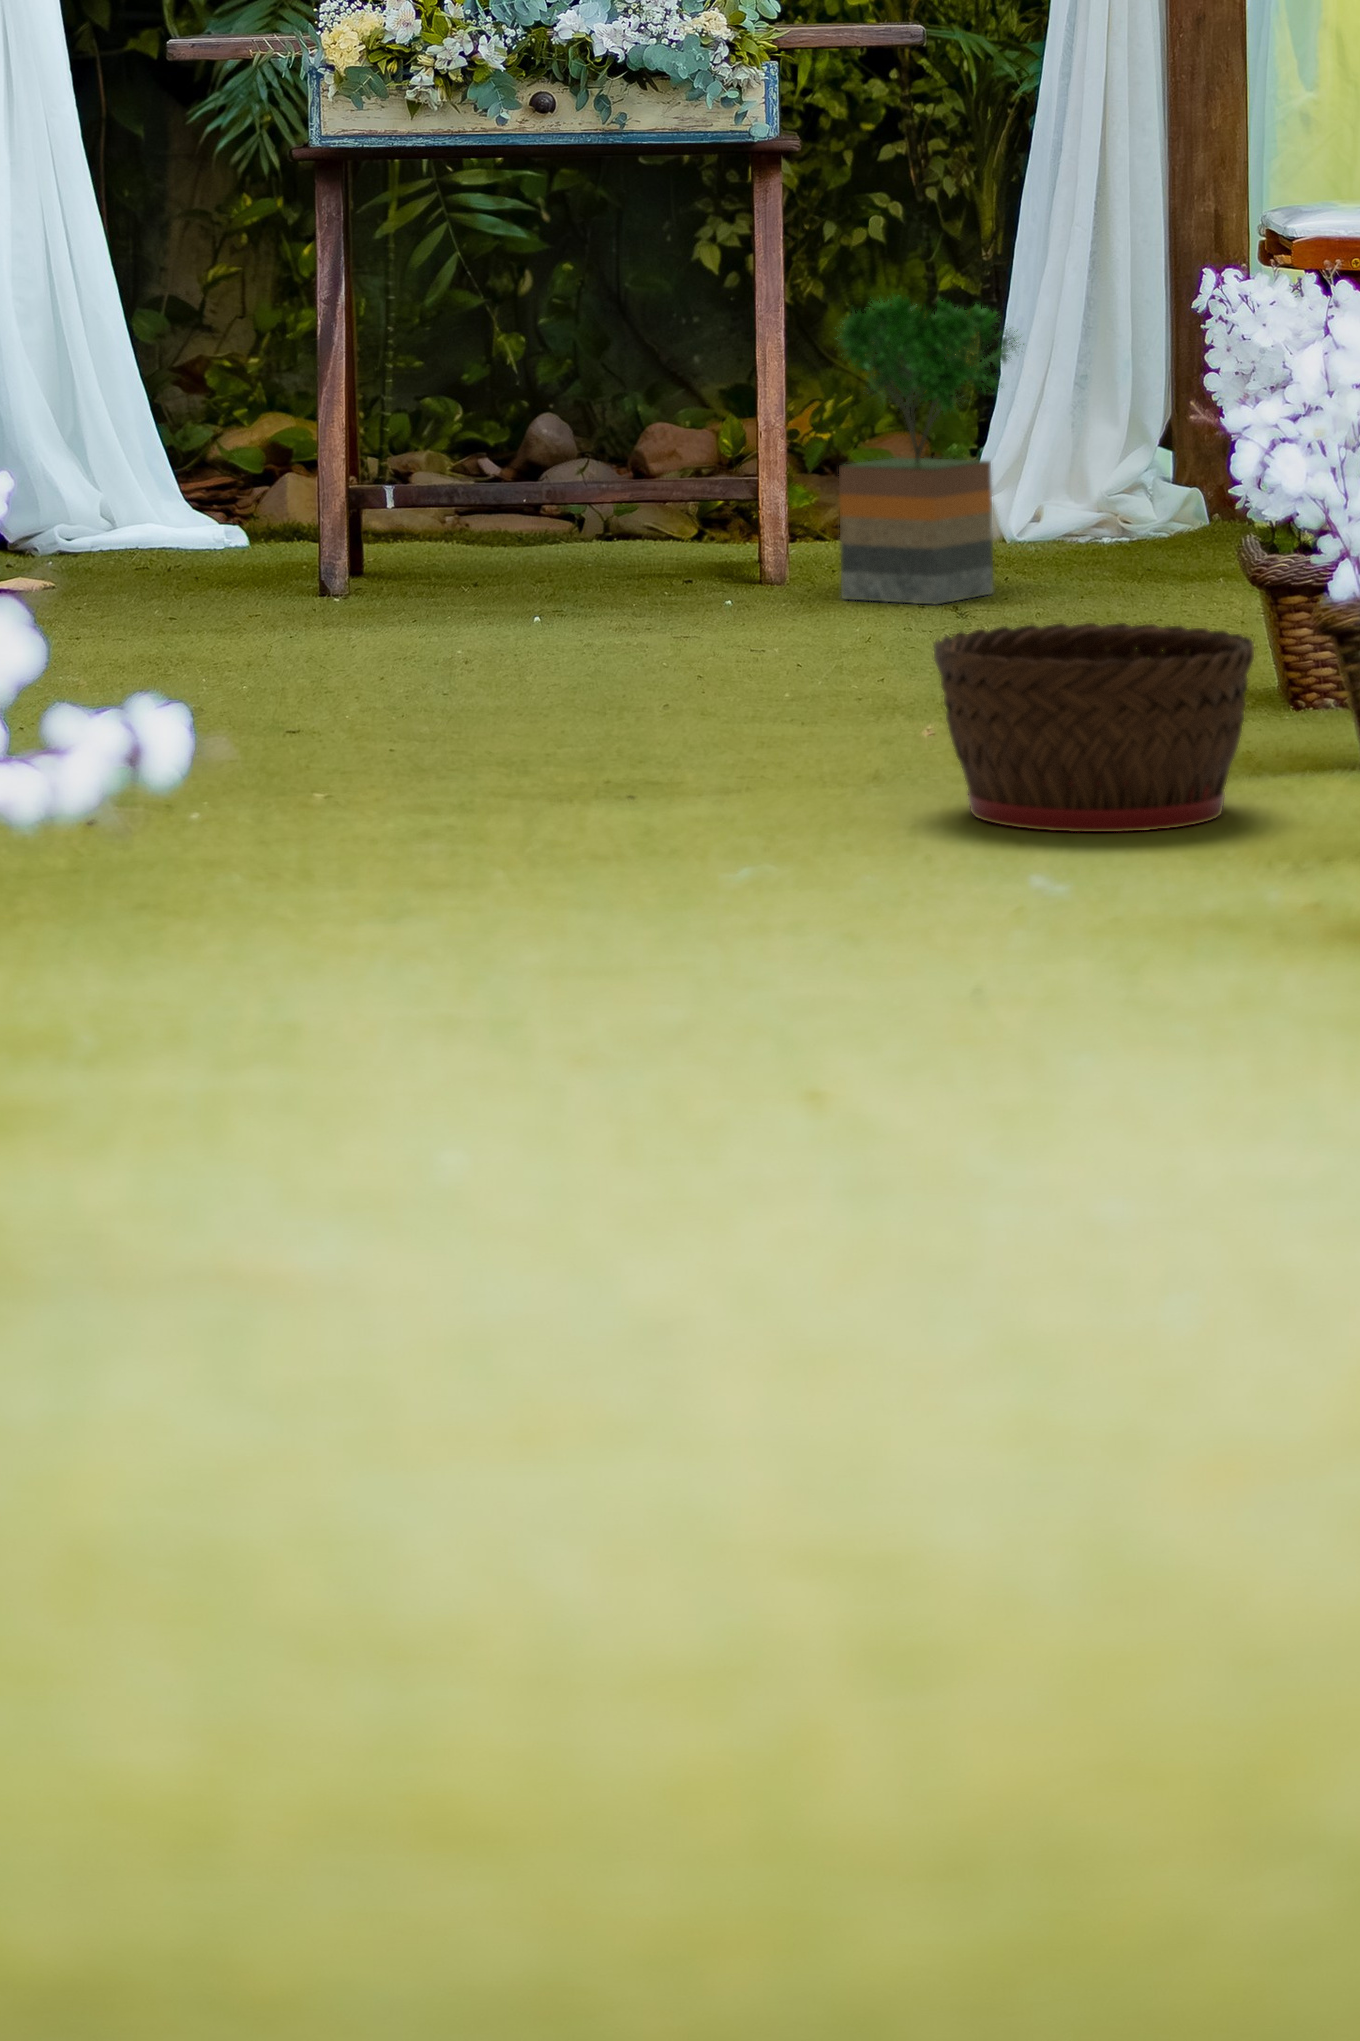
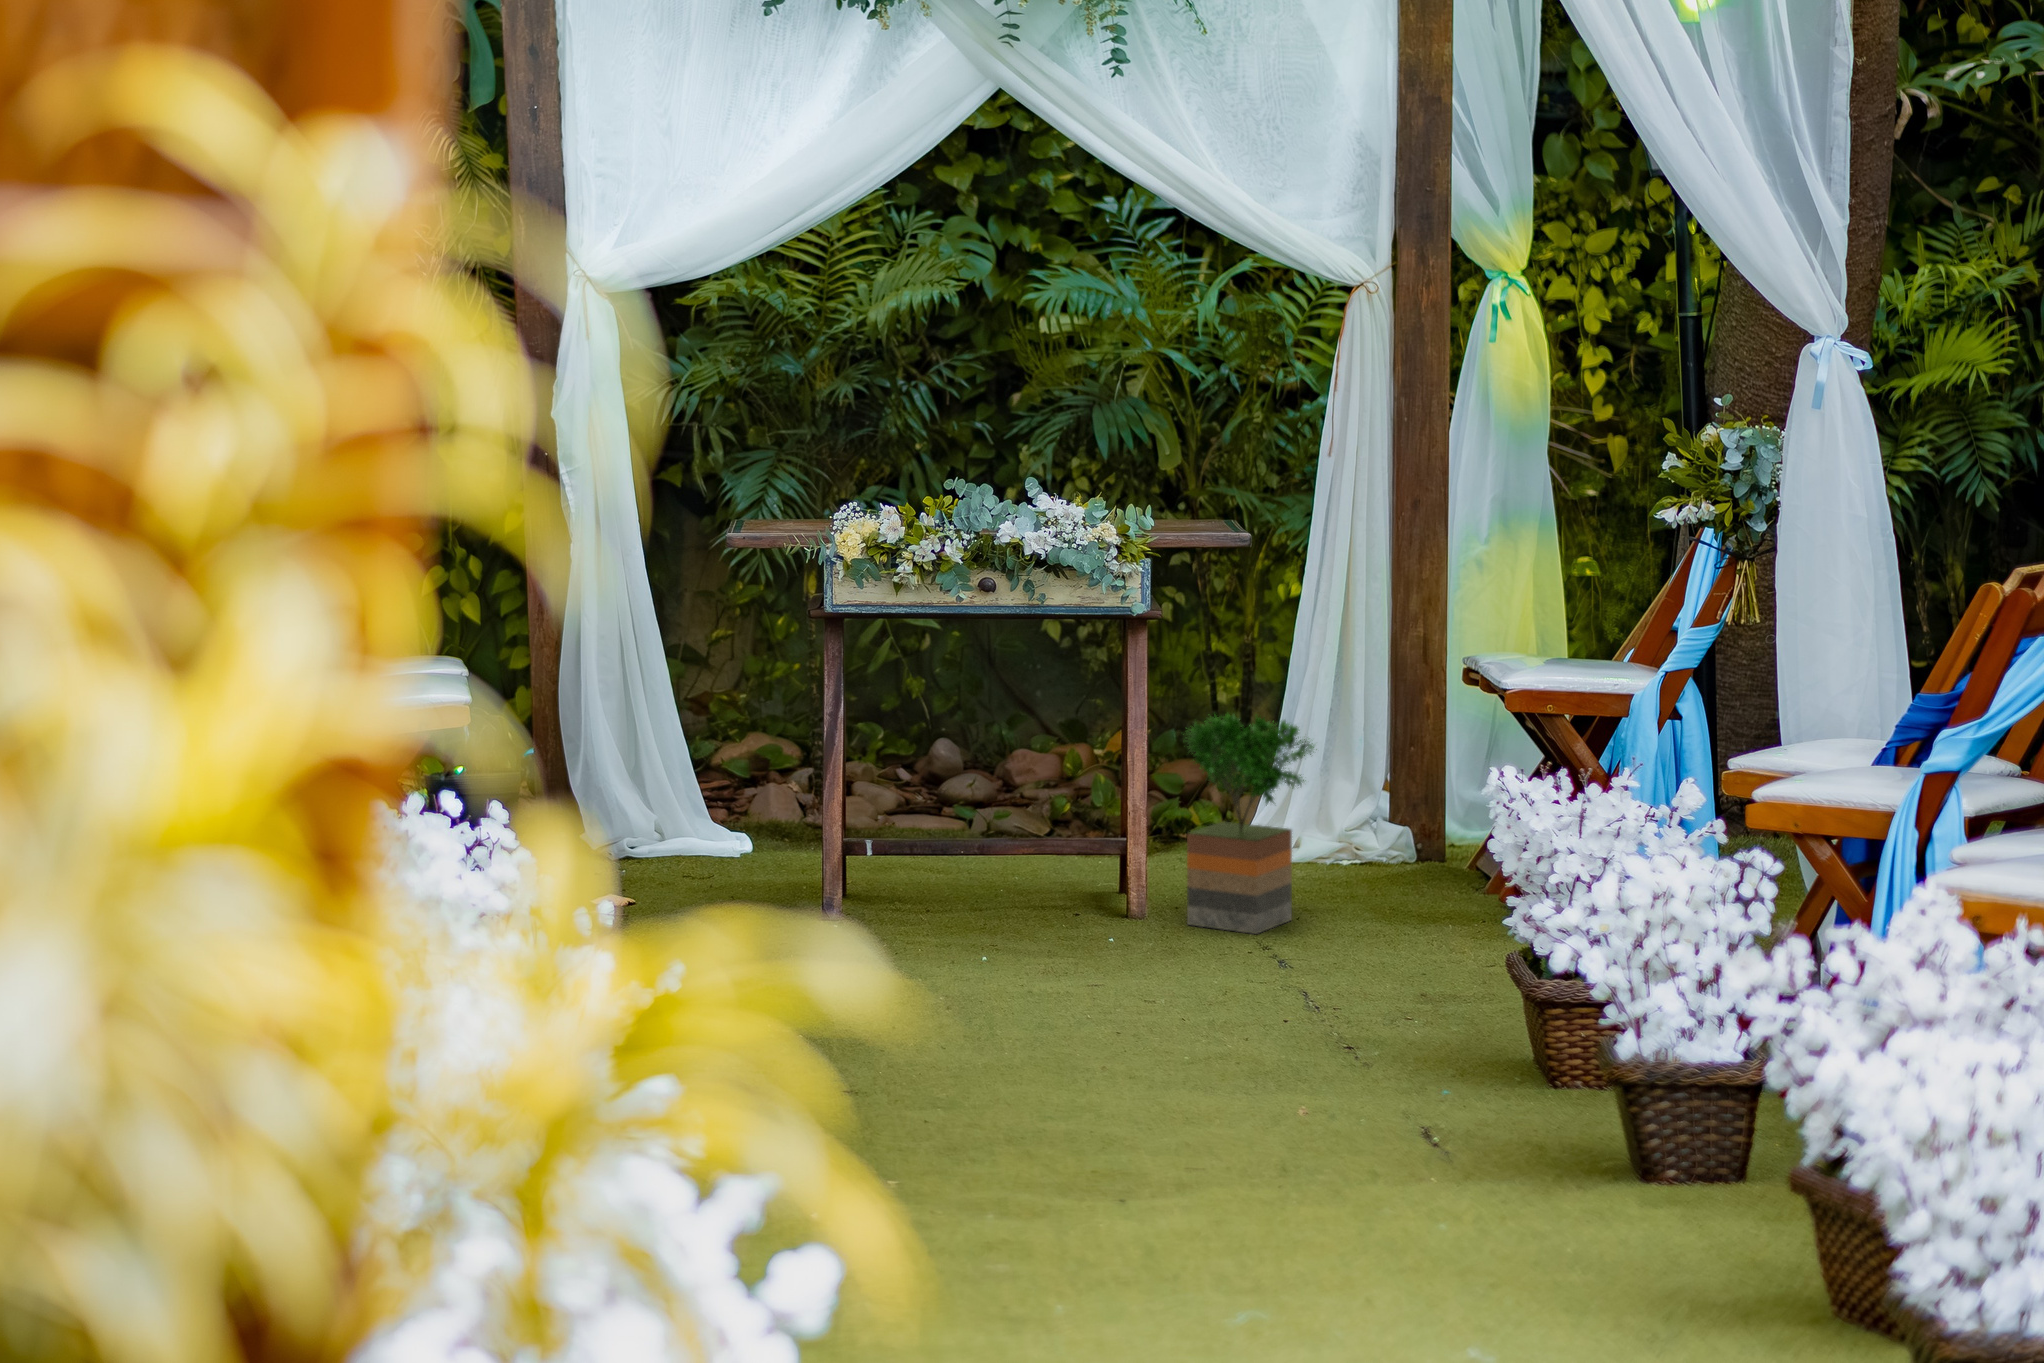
basket: present [934,623,1254,832] -> none [1378,1101,1628,1295]

